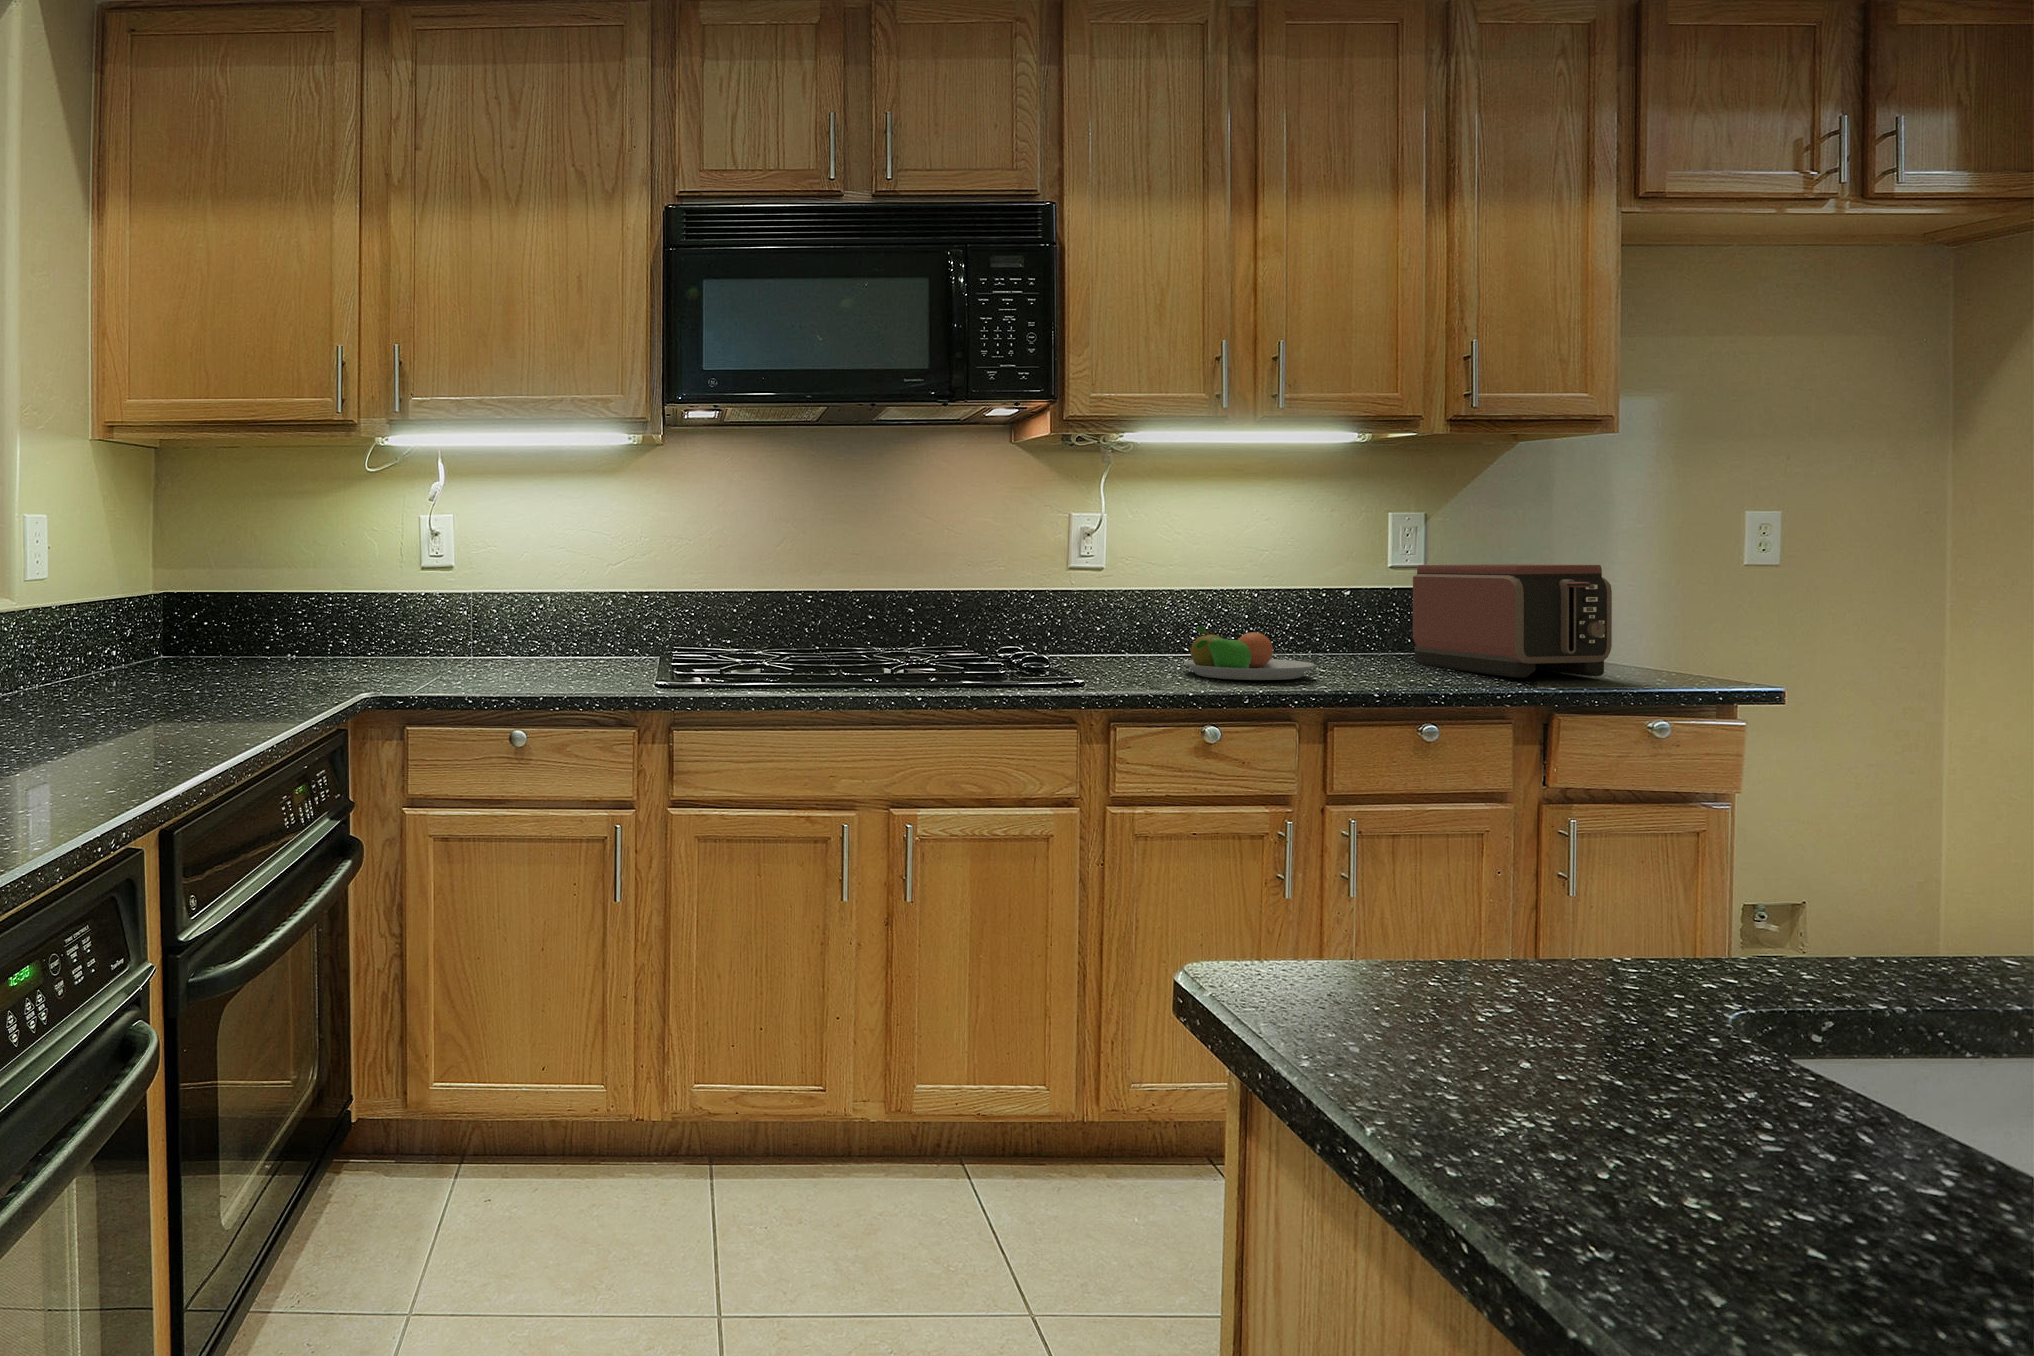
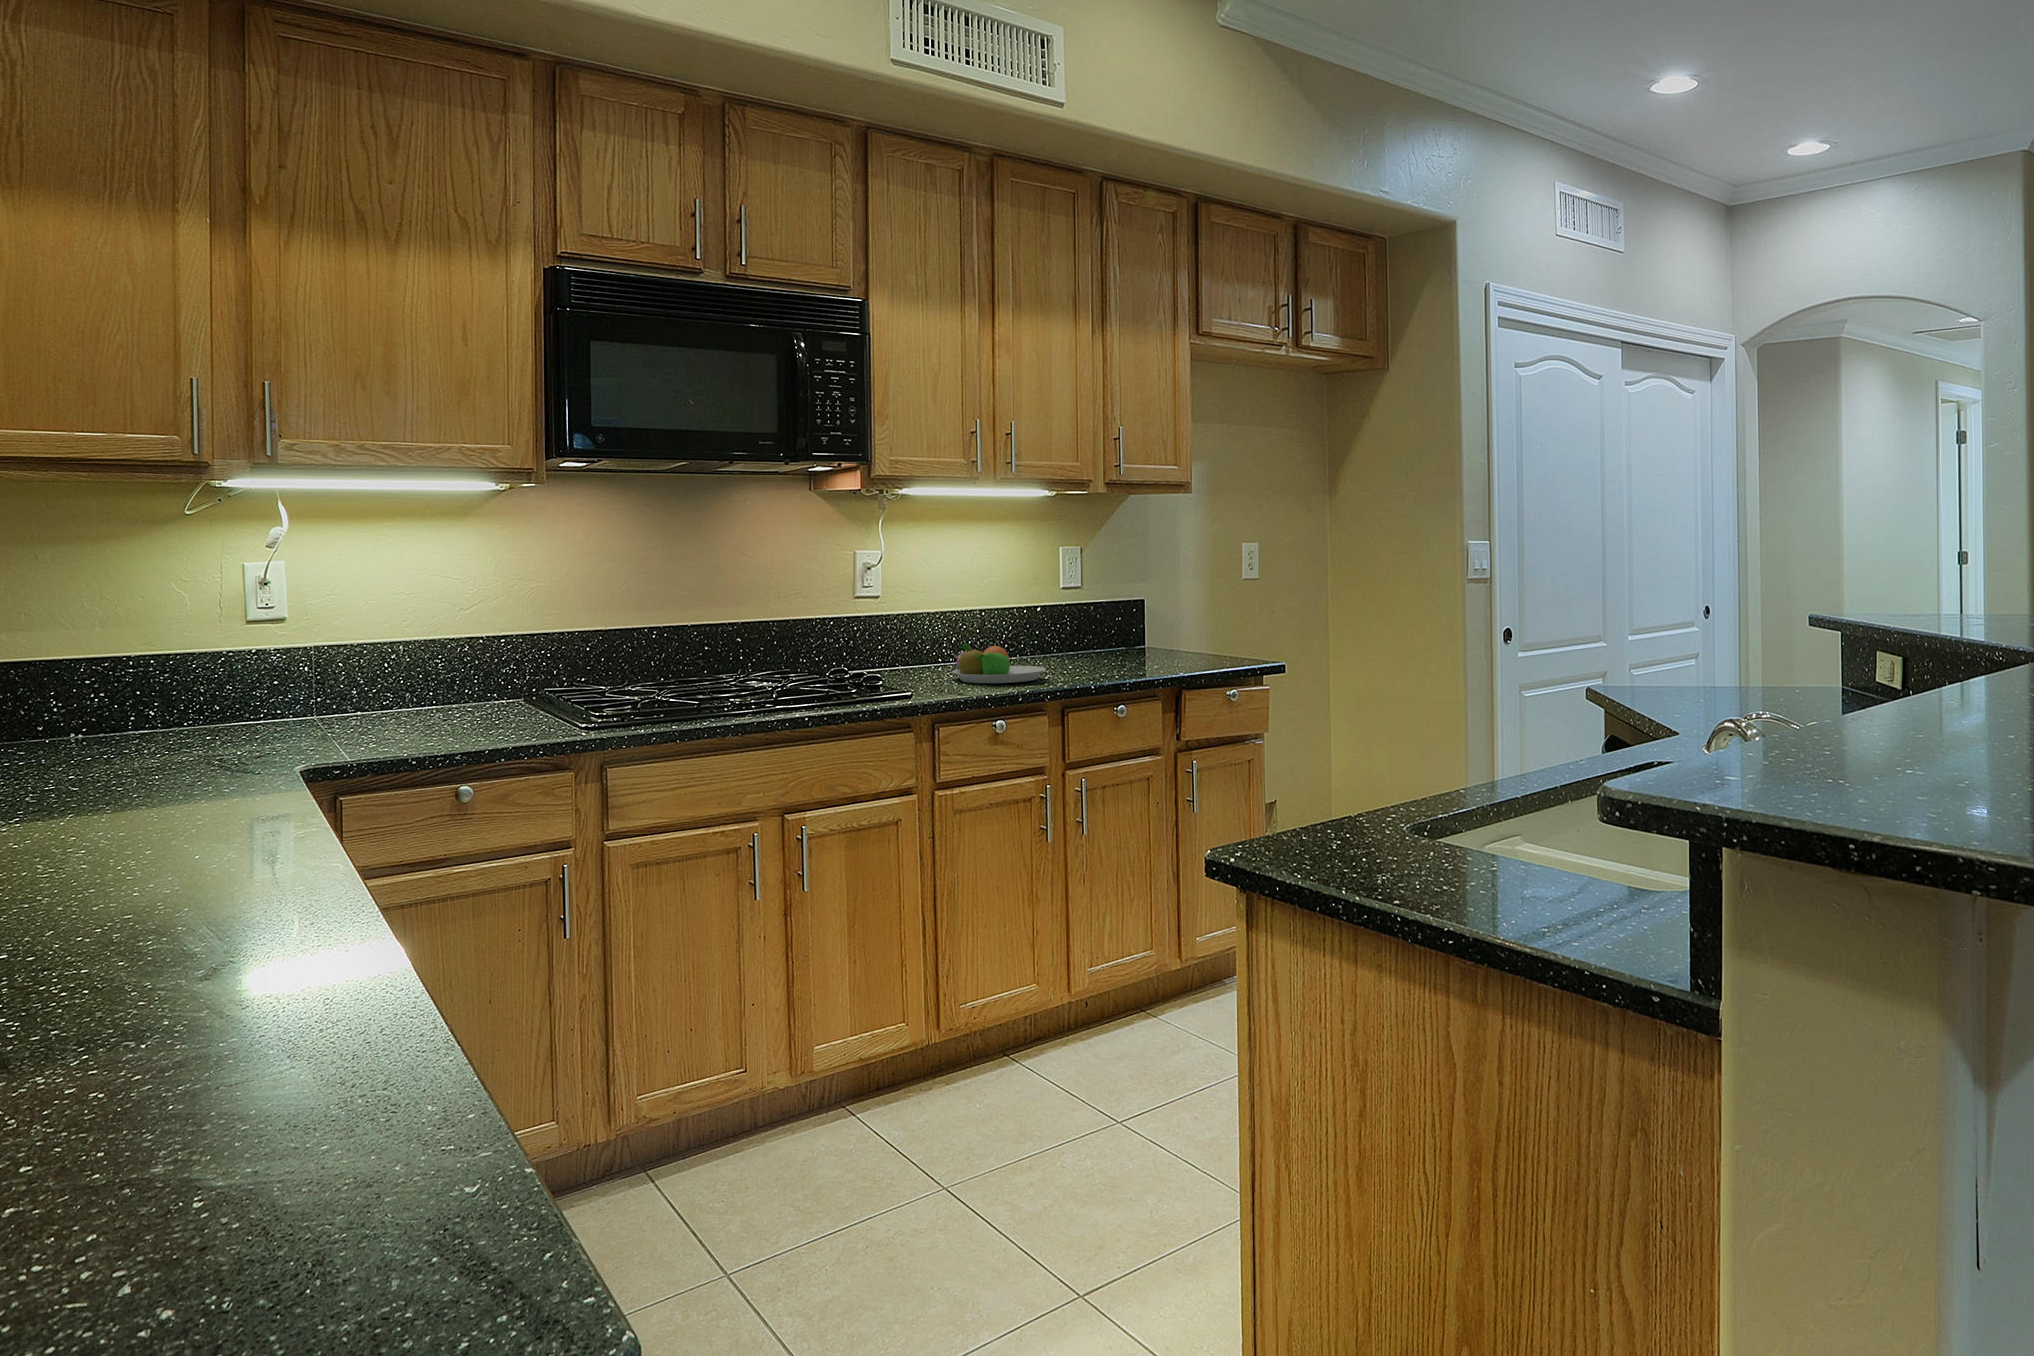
toaster: present [1413,564,1612,678] -> none [1072,586,1200,667]

